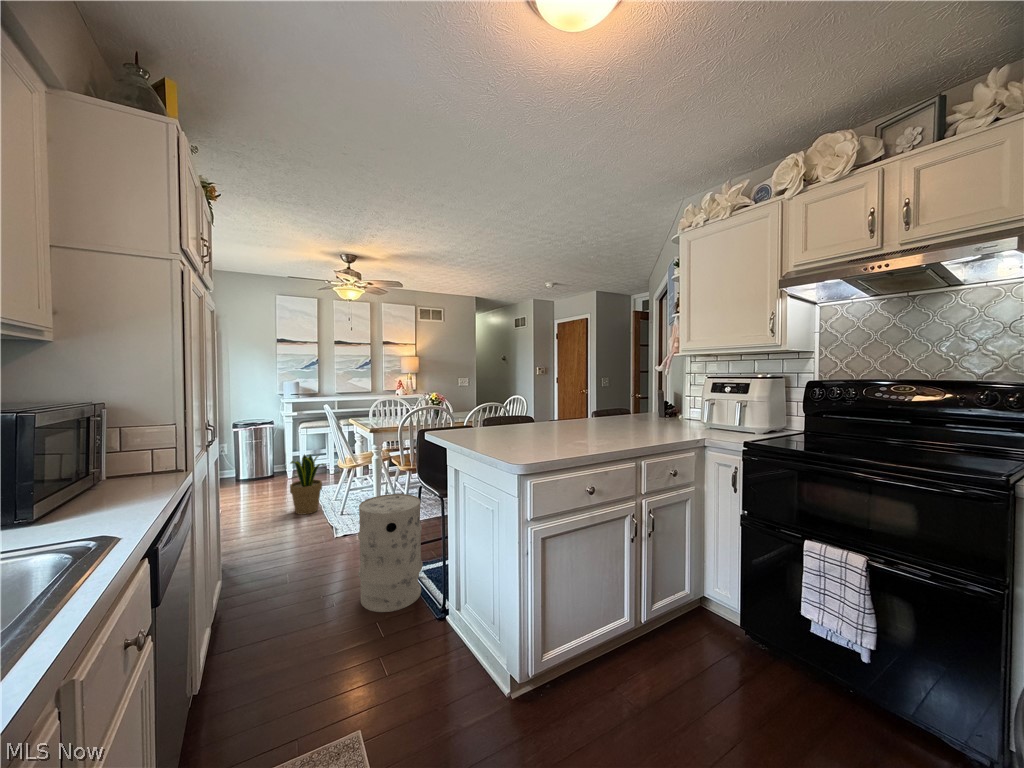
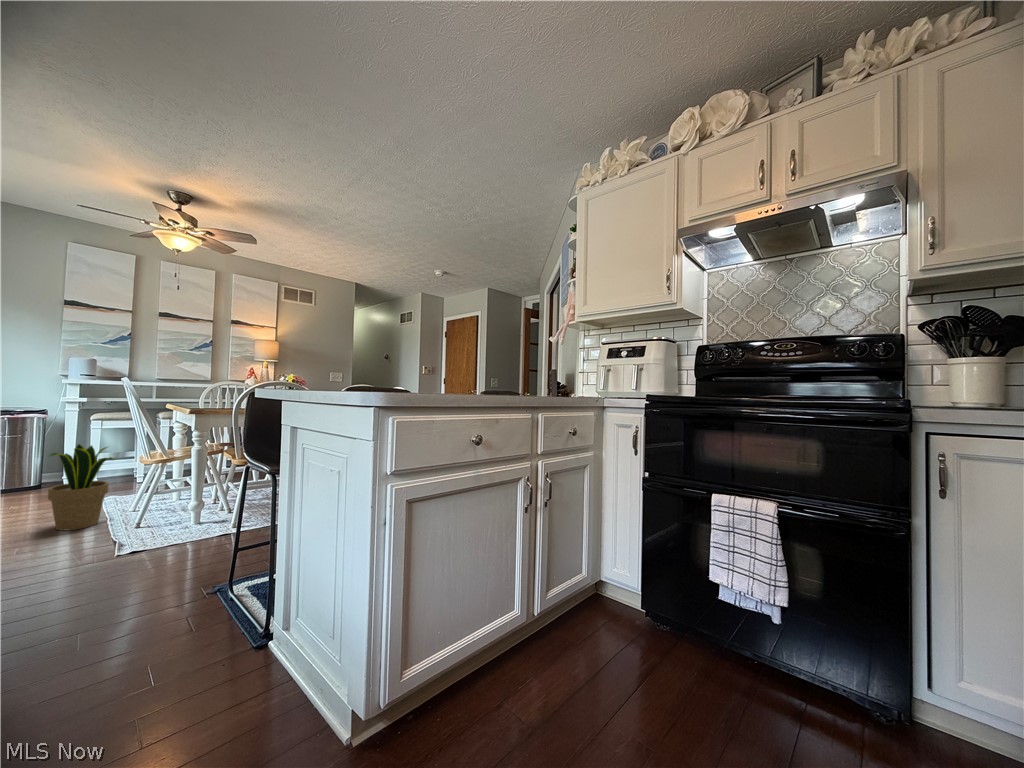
trash can: present [358,494,423,612] -> none [122,478,241,653]

